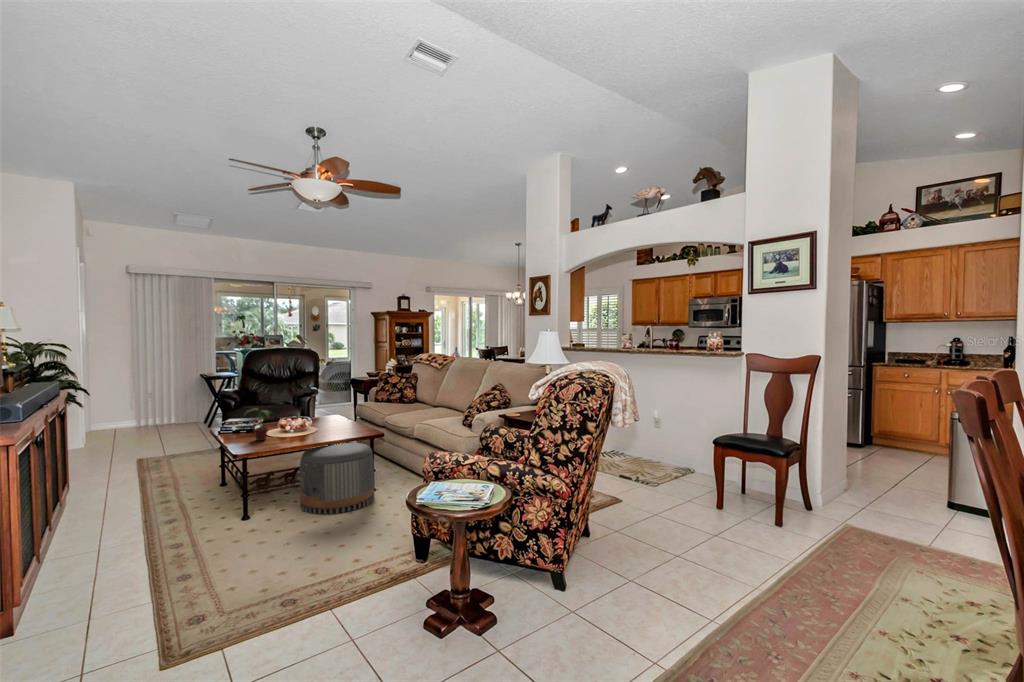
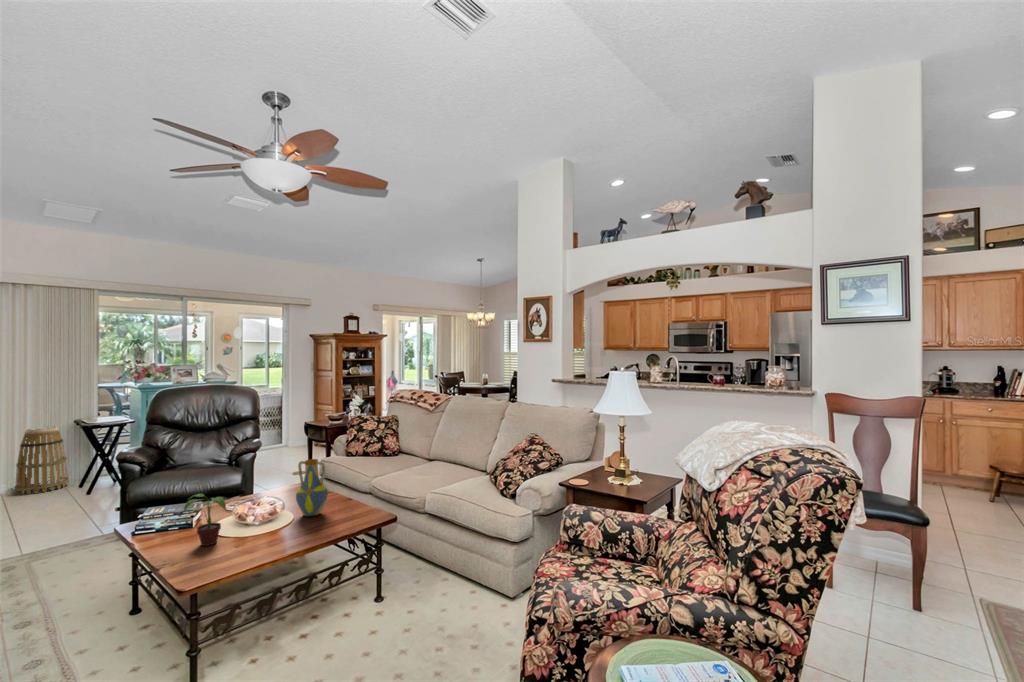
basket: none [161,378,195,426] -> present [14,426,68,494]
vase: none [320,393,342,432] -> present [296,459,328,516]
pouf: present [299,442,374,514] -> none [277,531,387,660]

